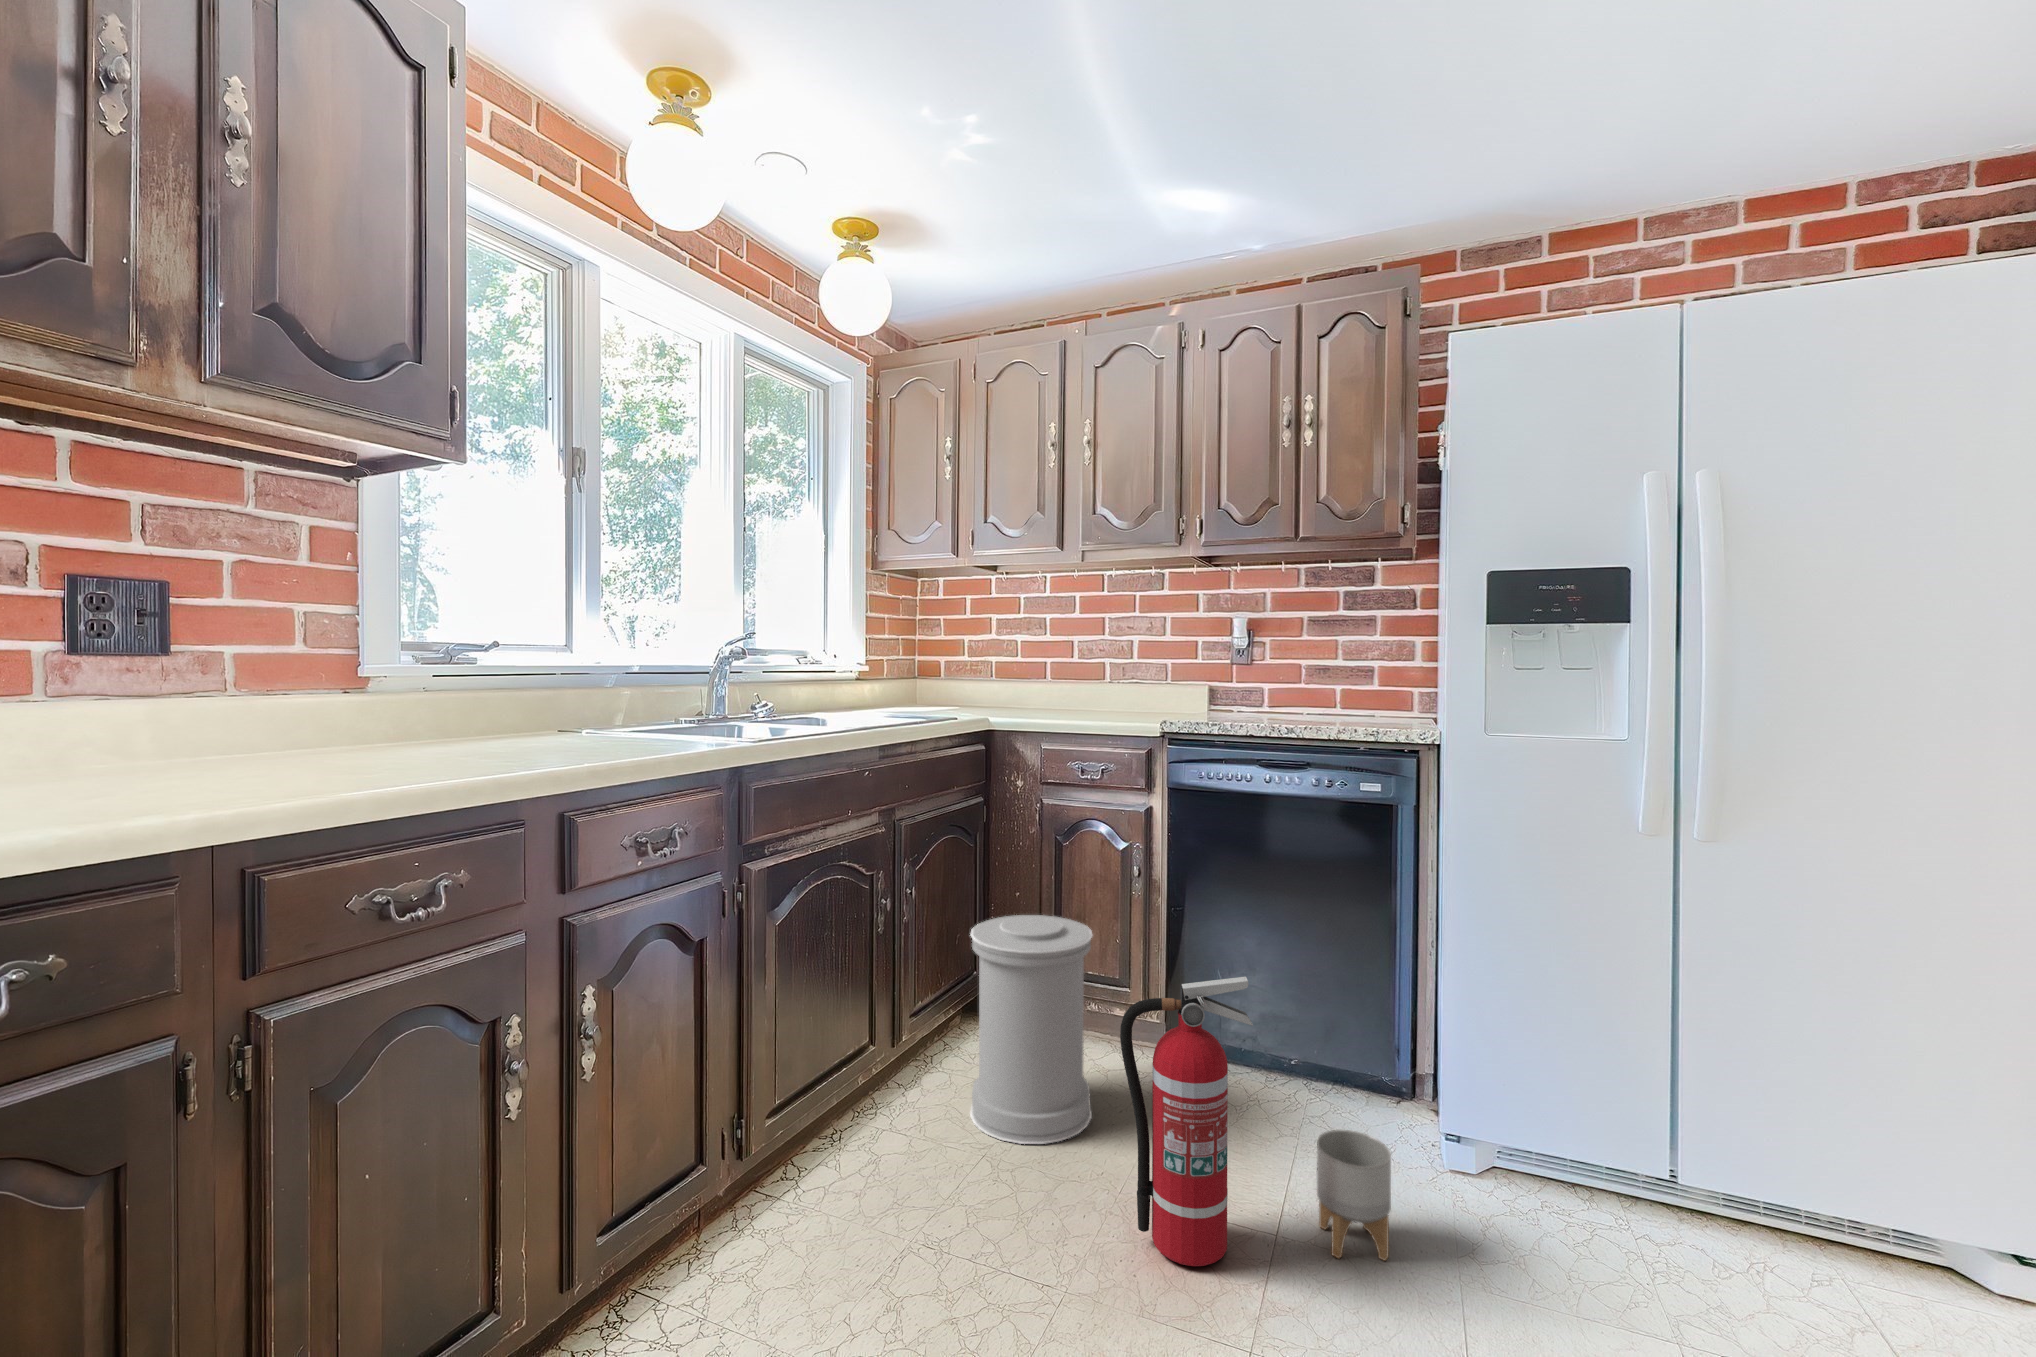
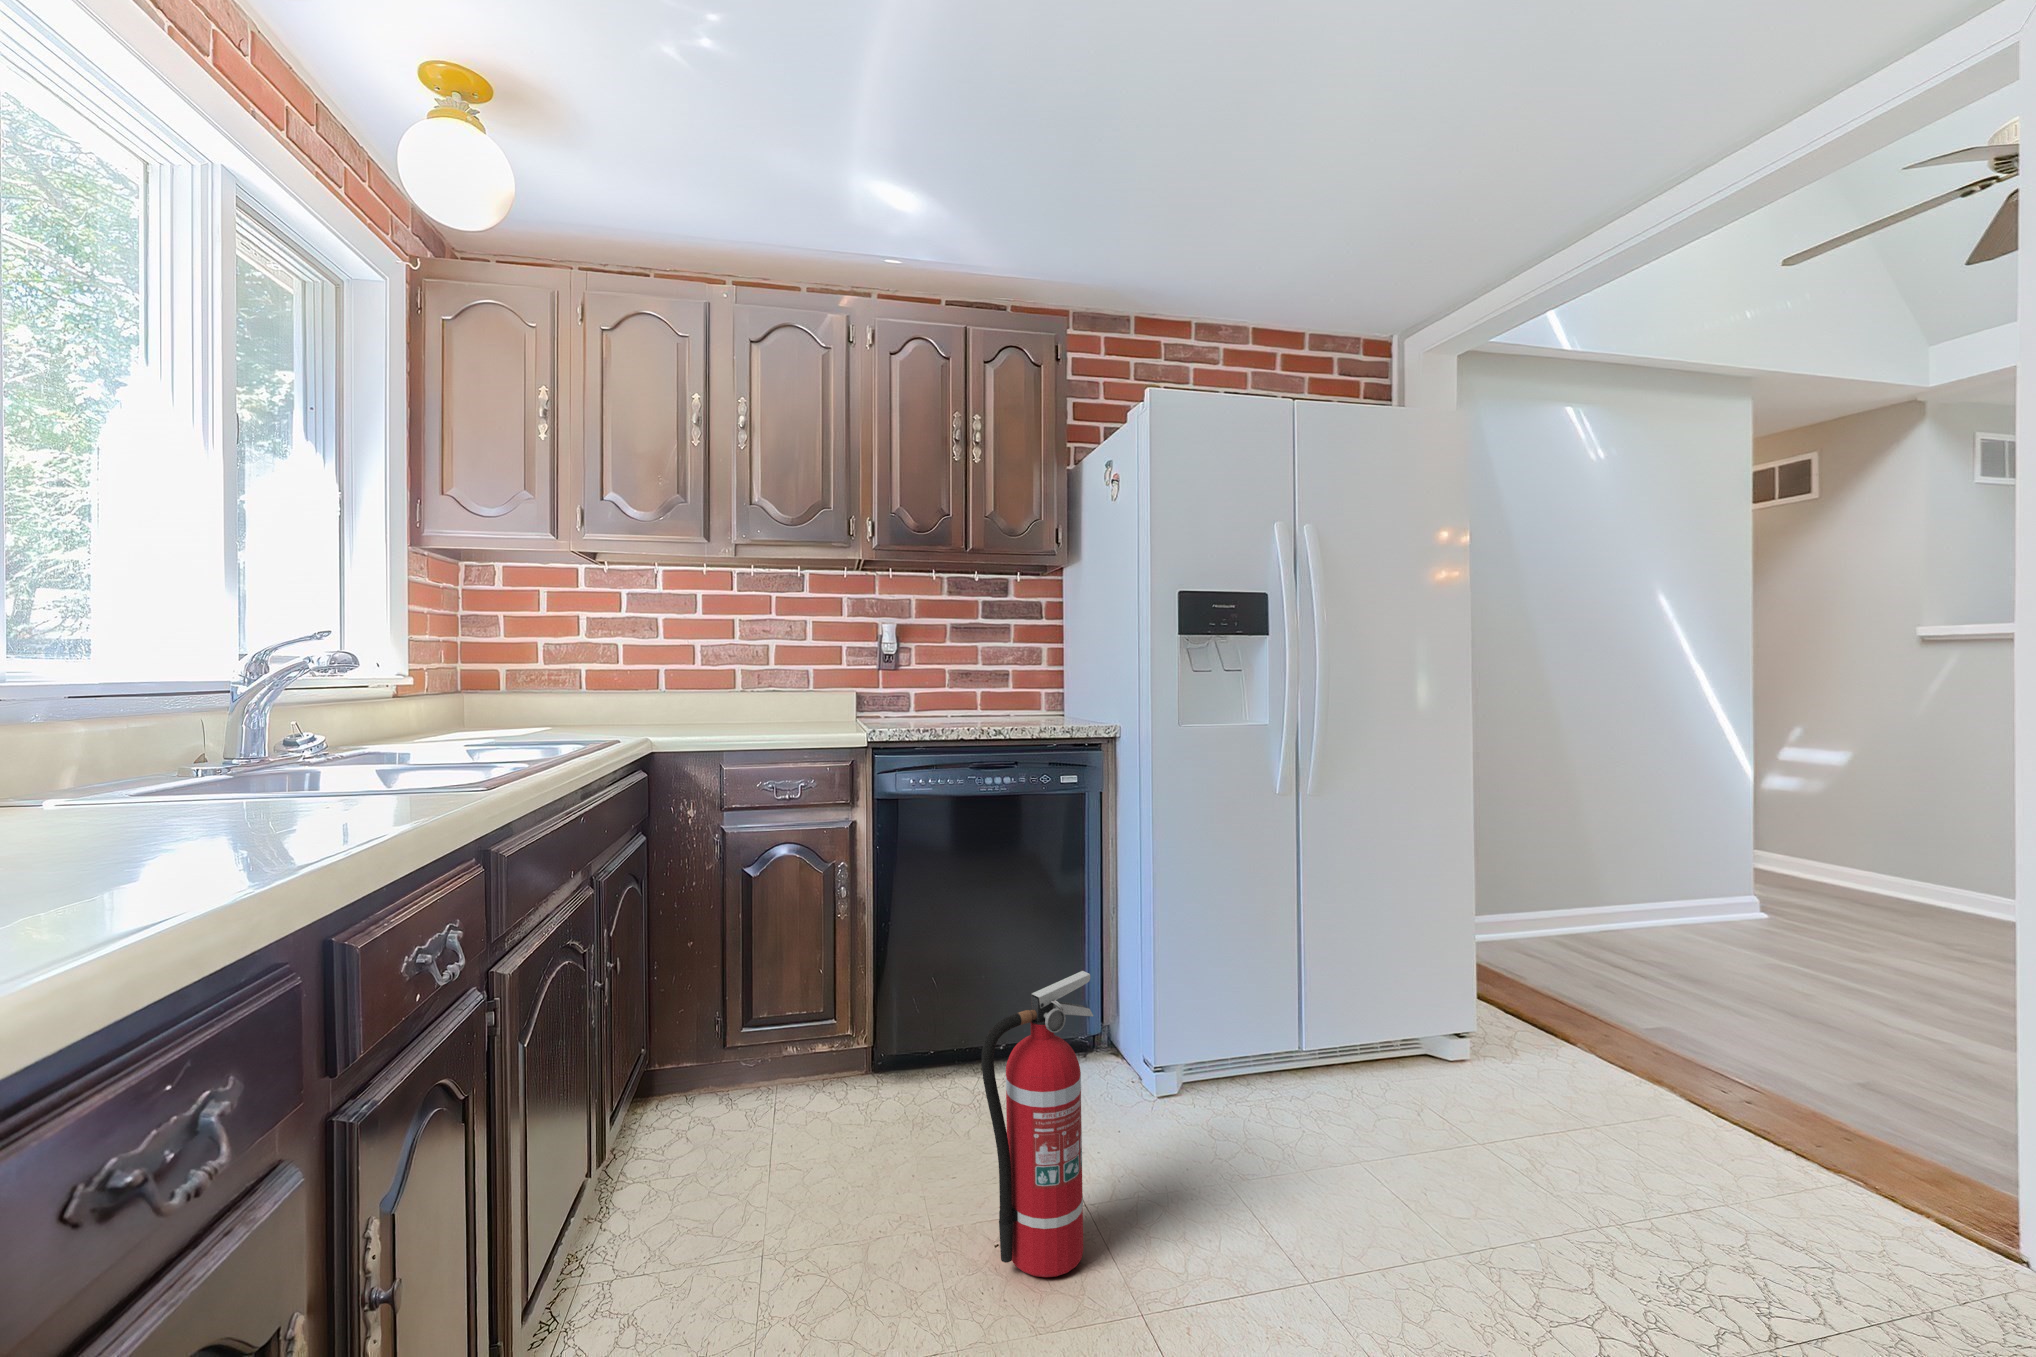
trash can: present [970,915,1092,1144] -> none [710,961,860,1240]
planter: present [1317,1130,1391,1261] -> none [1121,1089,1186,1209]

